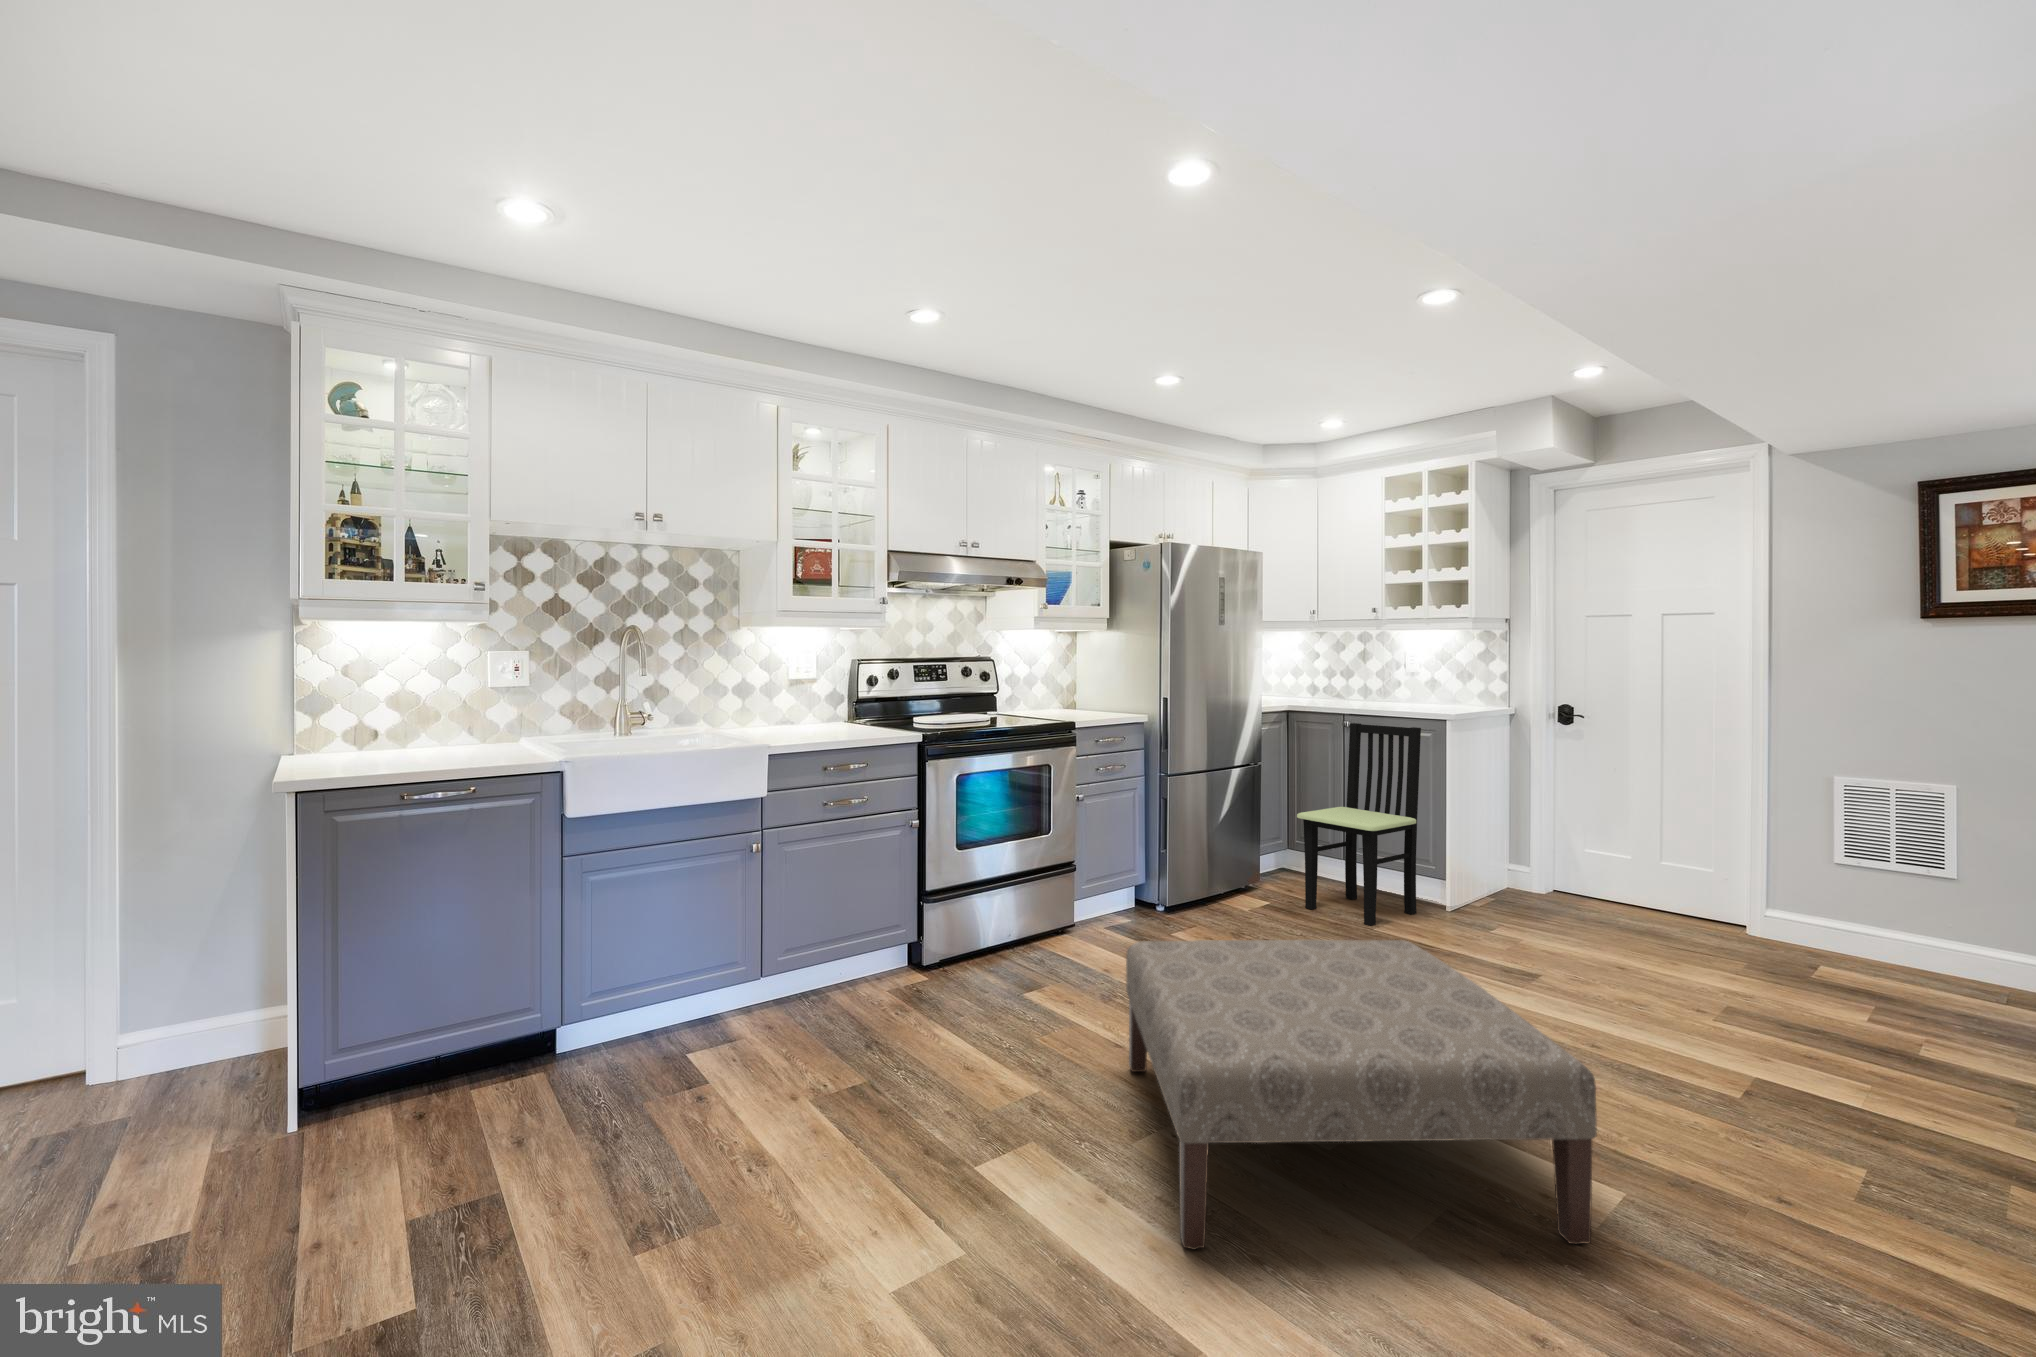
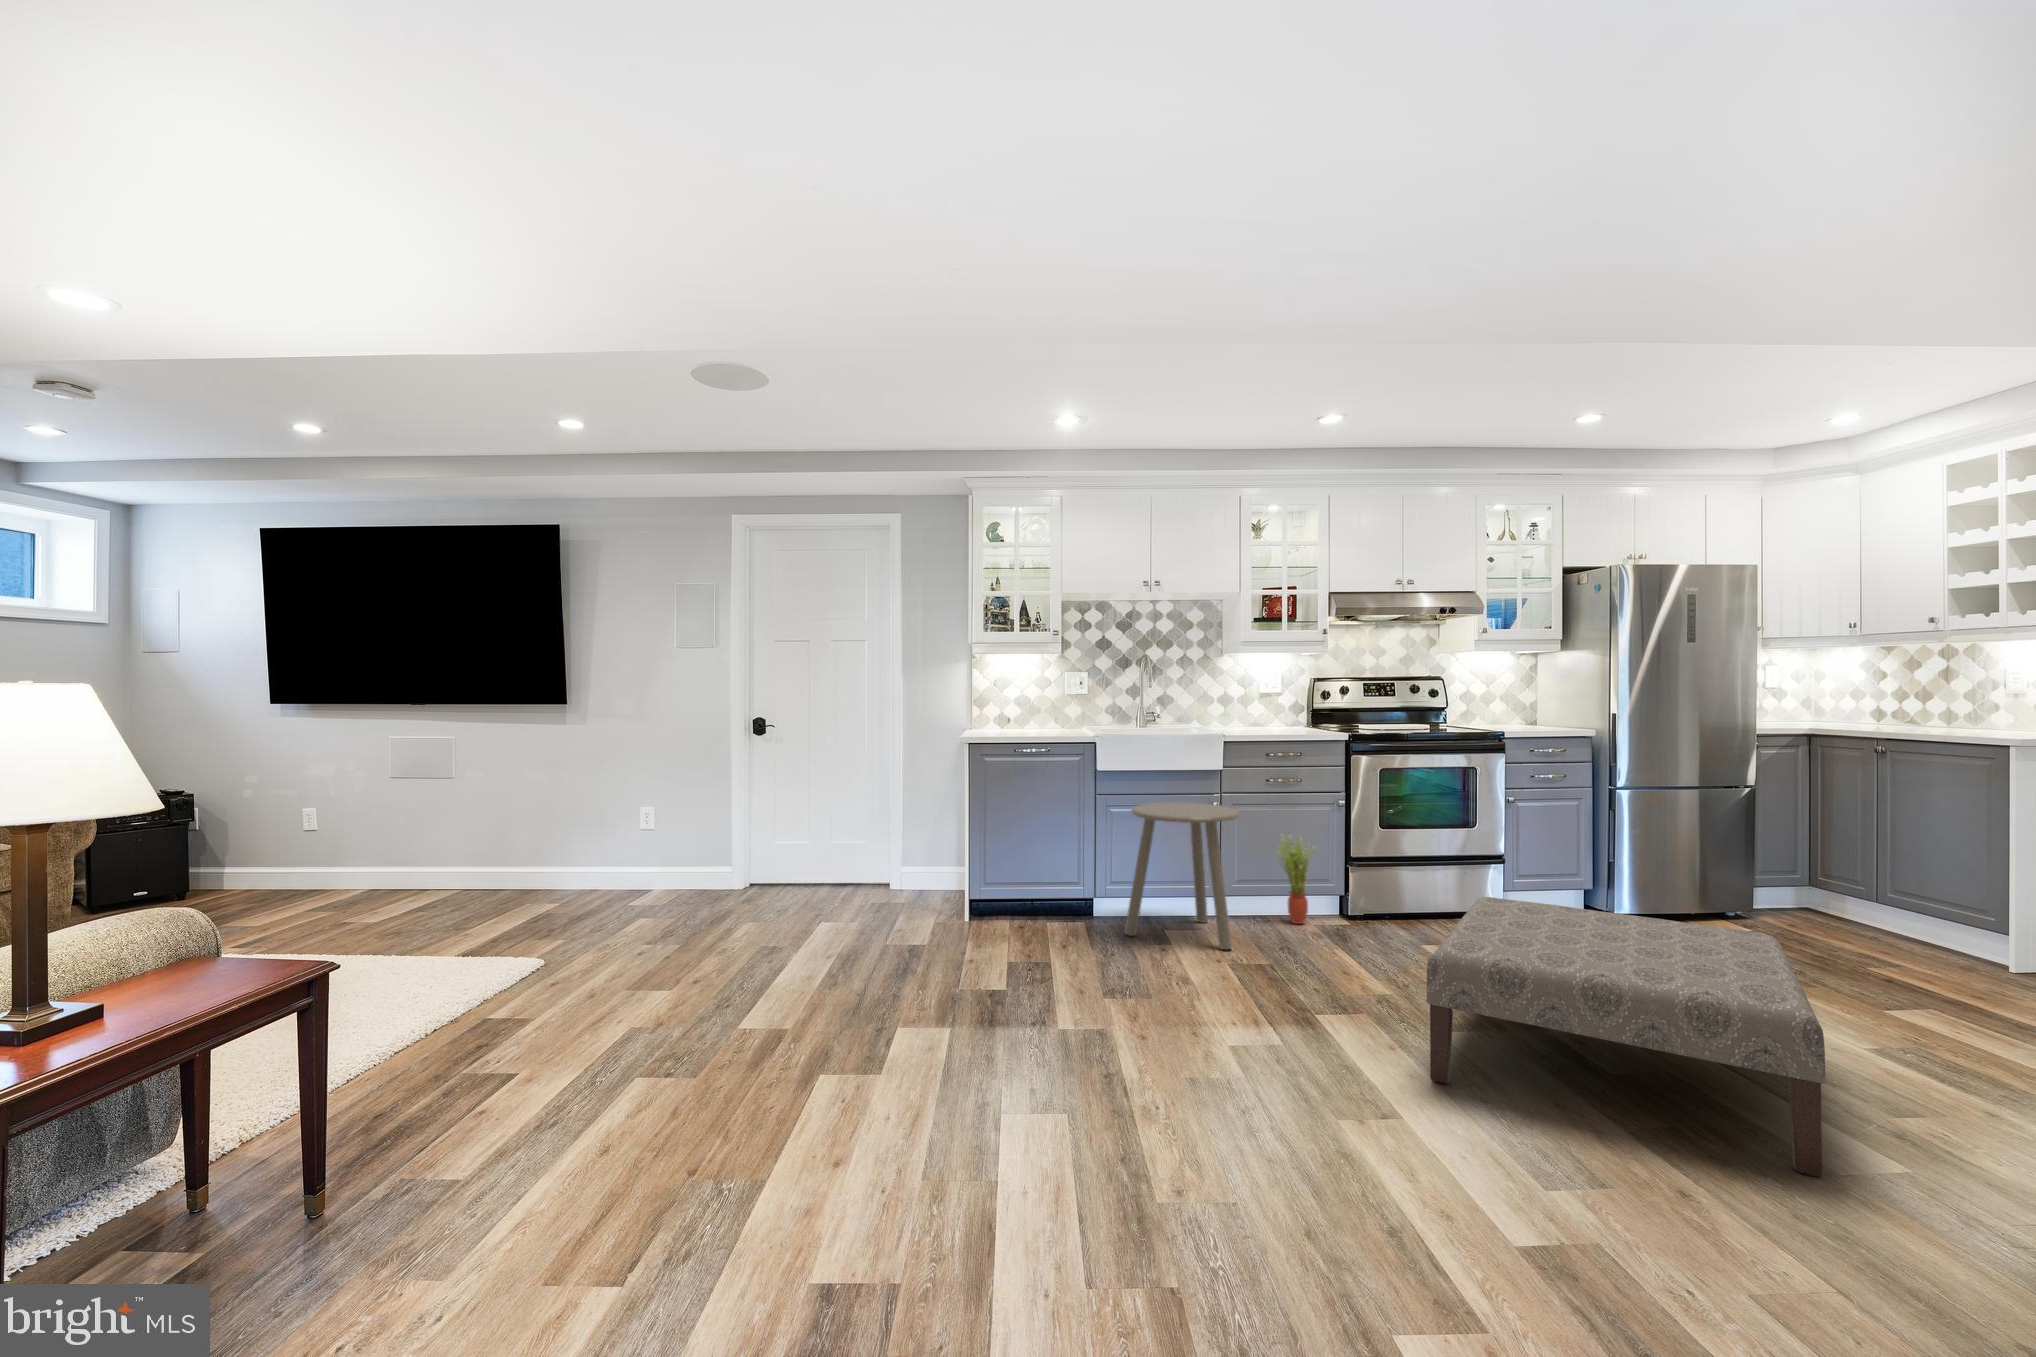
dining chair: present [1297,723,1421,926] -> none [1791,747,1974,967]
side table: none [624,850,806,1083] -> present [1125,802,1241,949]
potted plant: none [837,874,890,996] -> present [1279,834,1315,924]

